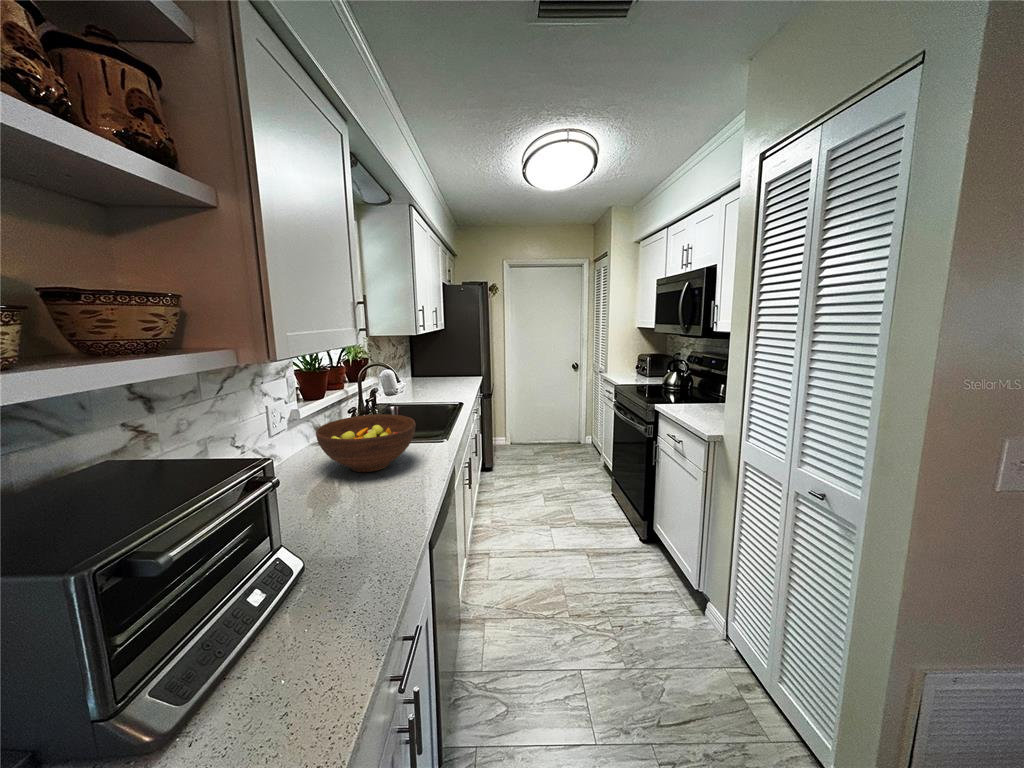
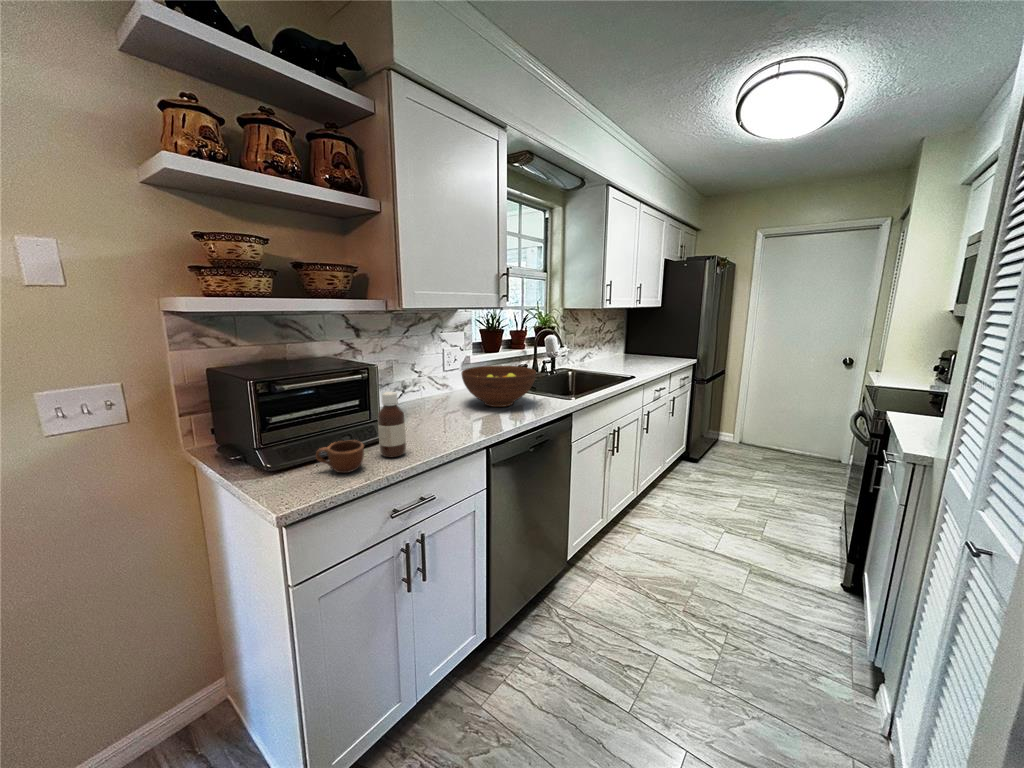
bottle: none [309,500,357,608] -> present [378,392,406,457]
mug: none [237,604,327,681] -> present [316,440,364,473]

